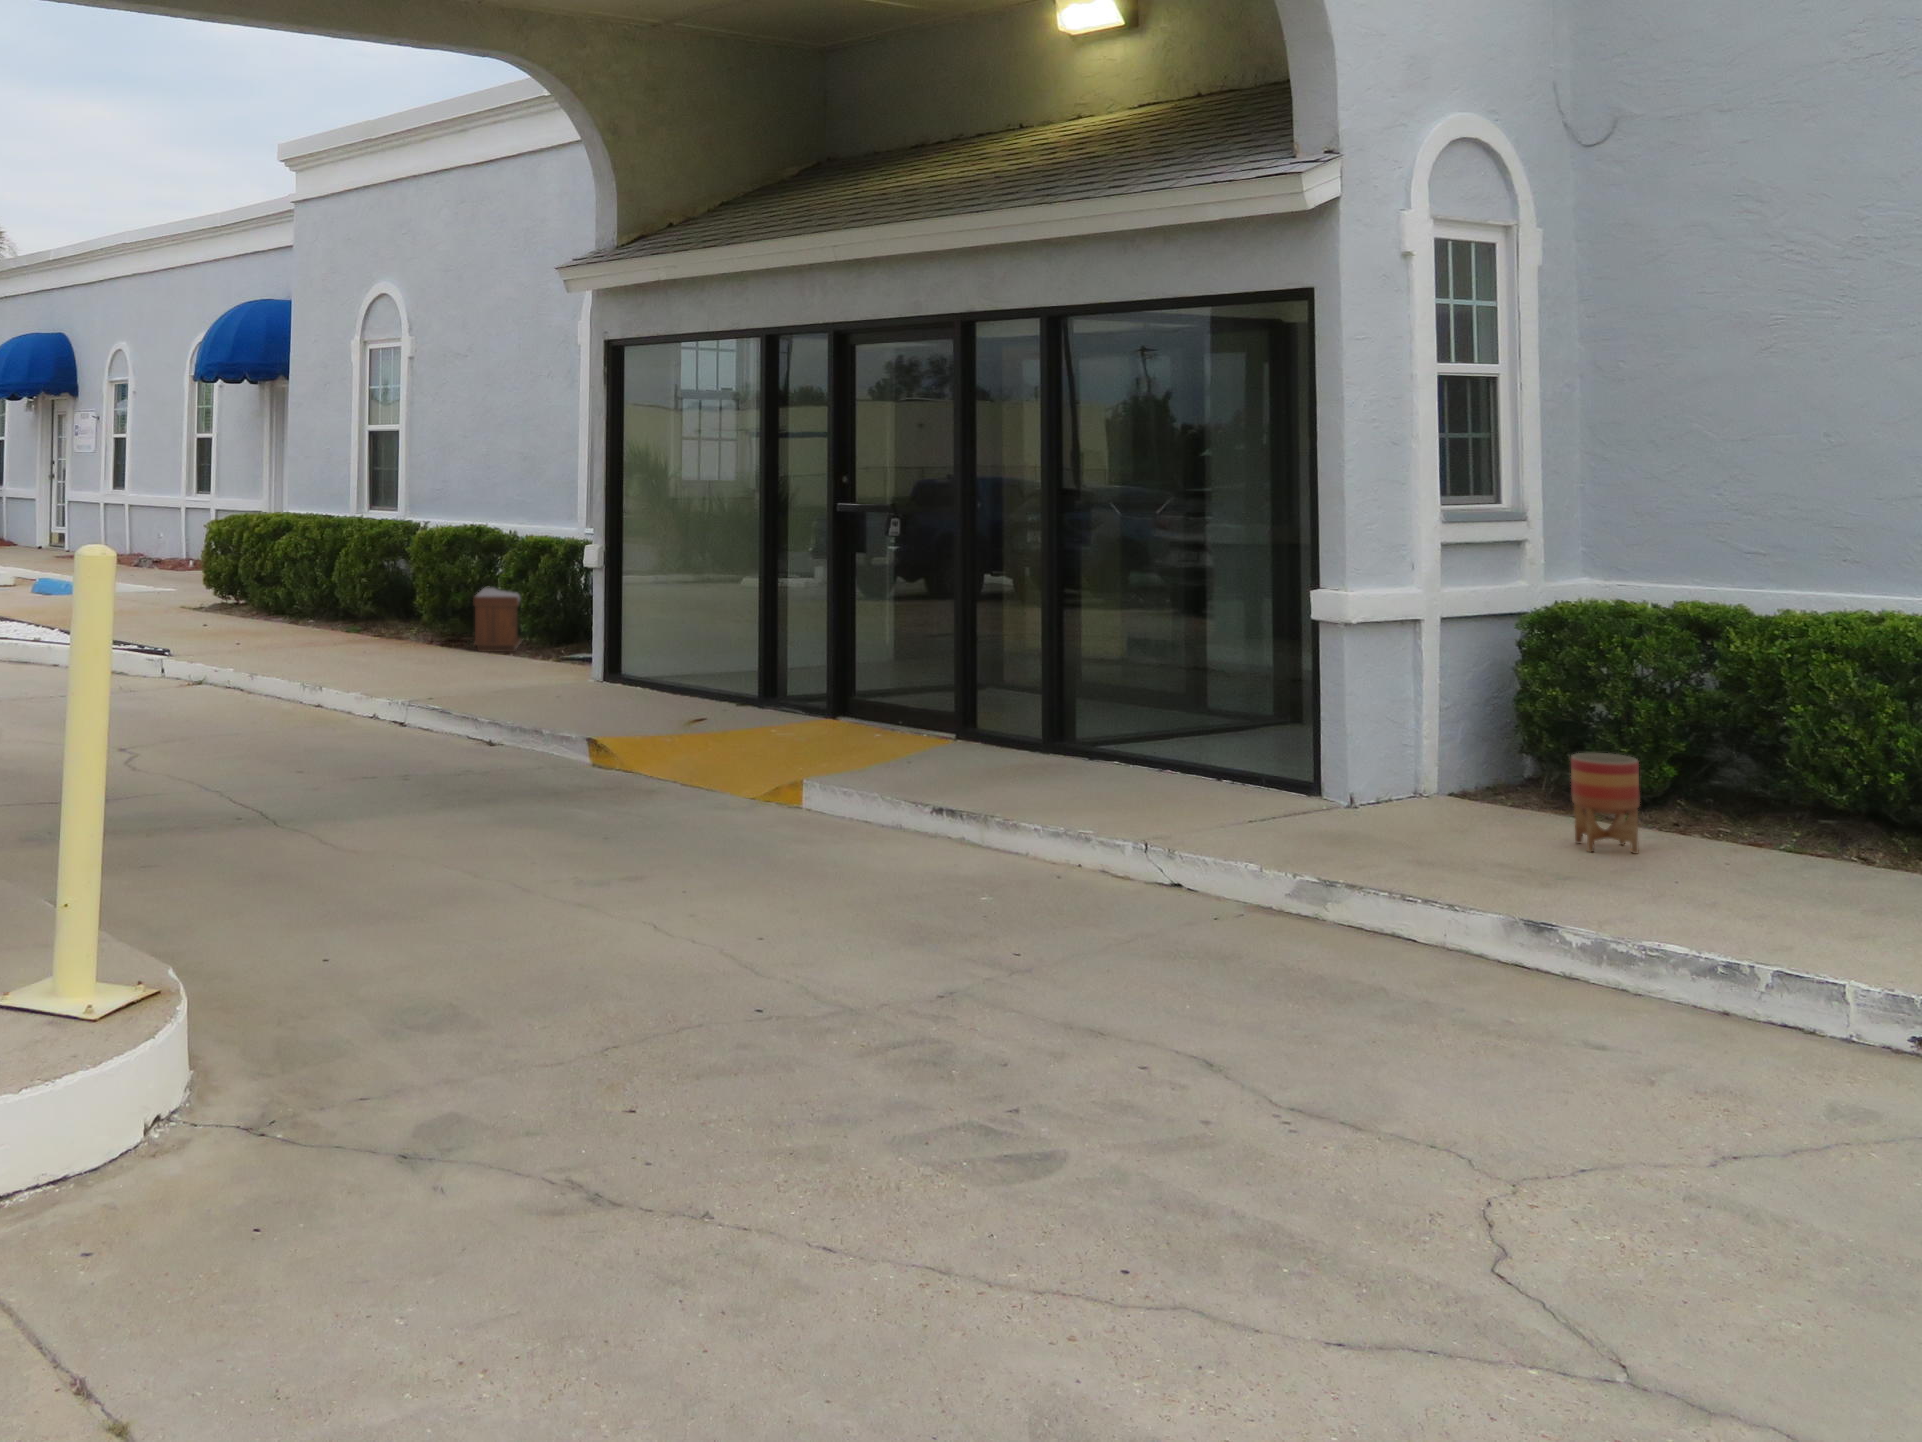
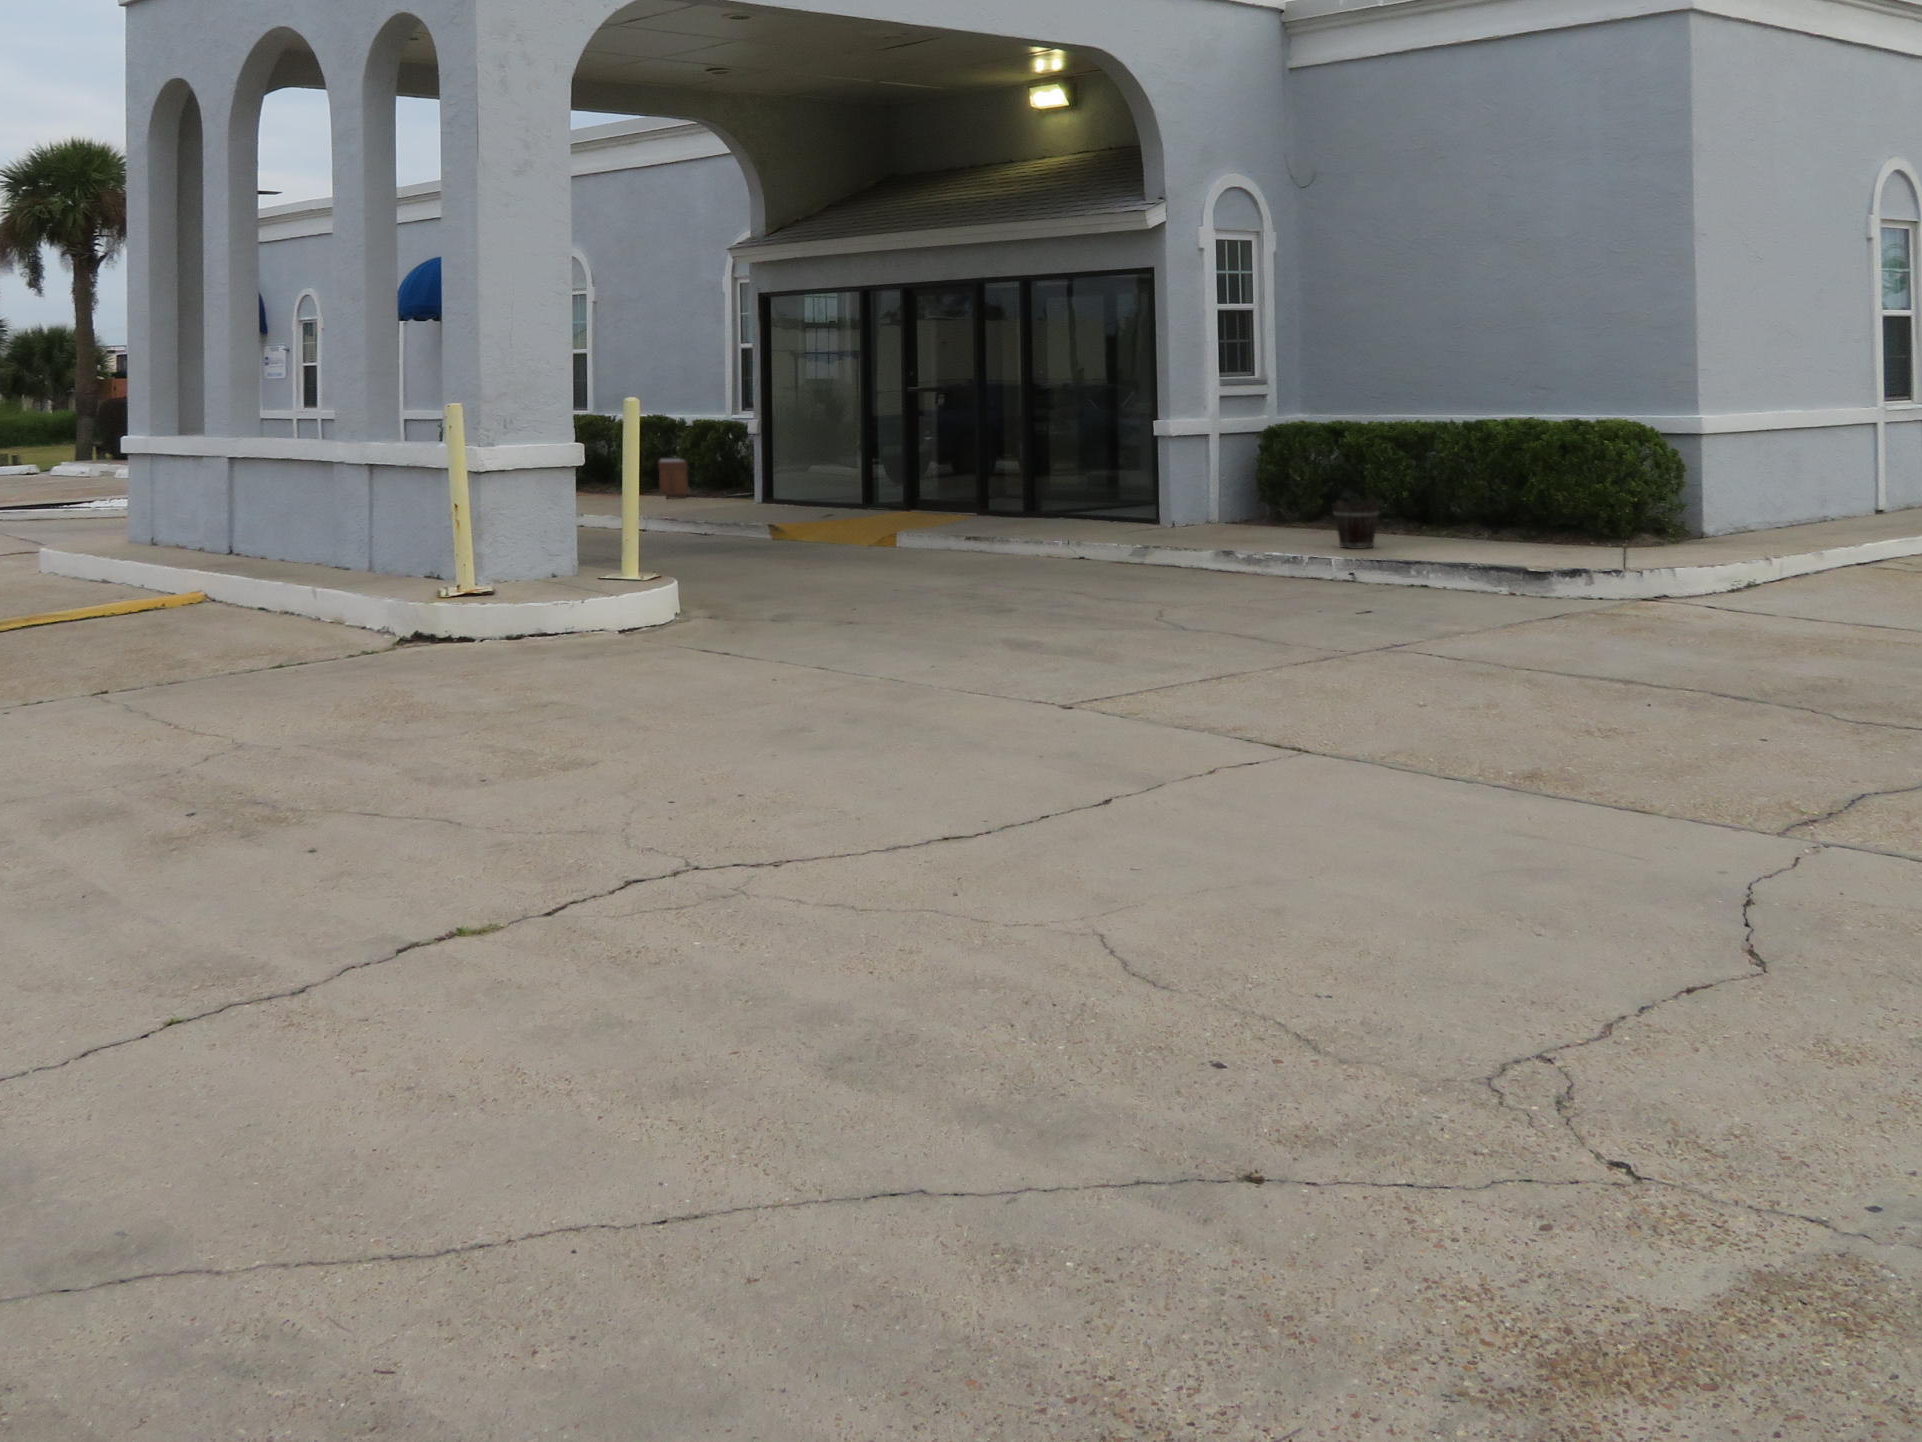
planter: present [1571,753,1640,854] -> none [1278,497,1308,544]
bucket: none [1707,769,1820,884] -> present [1333,498,1380,549]

